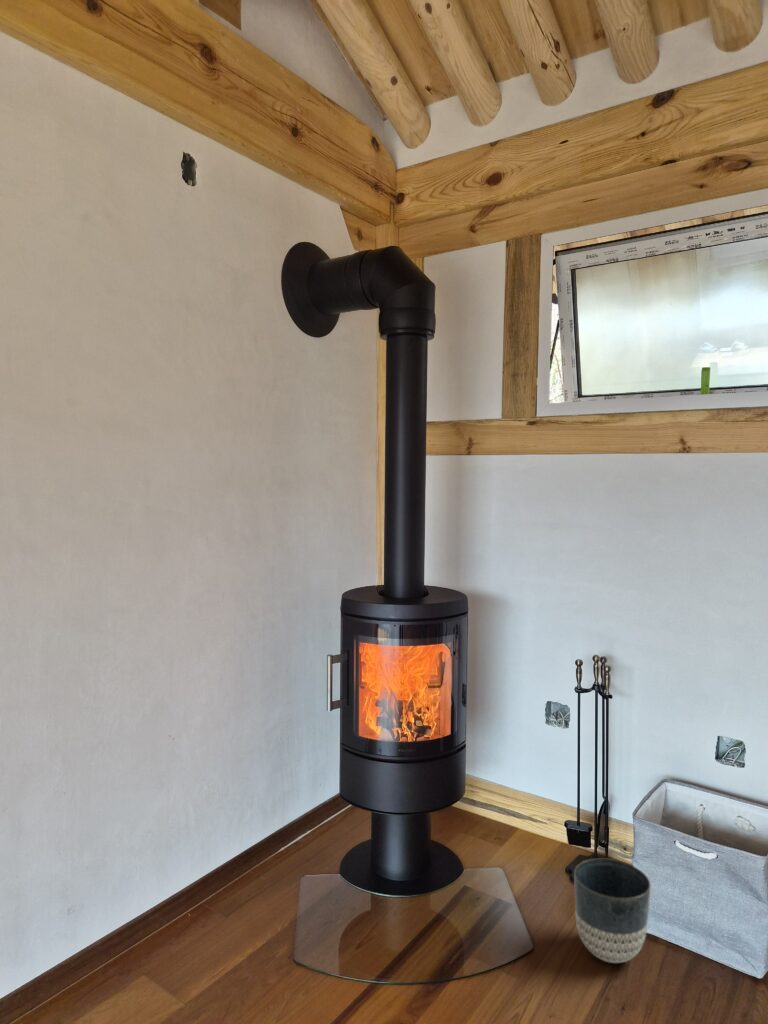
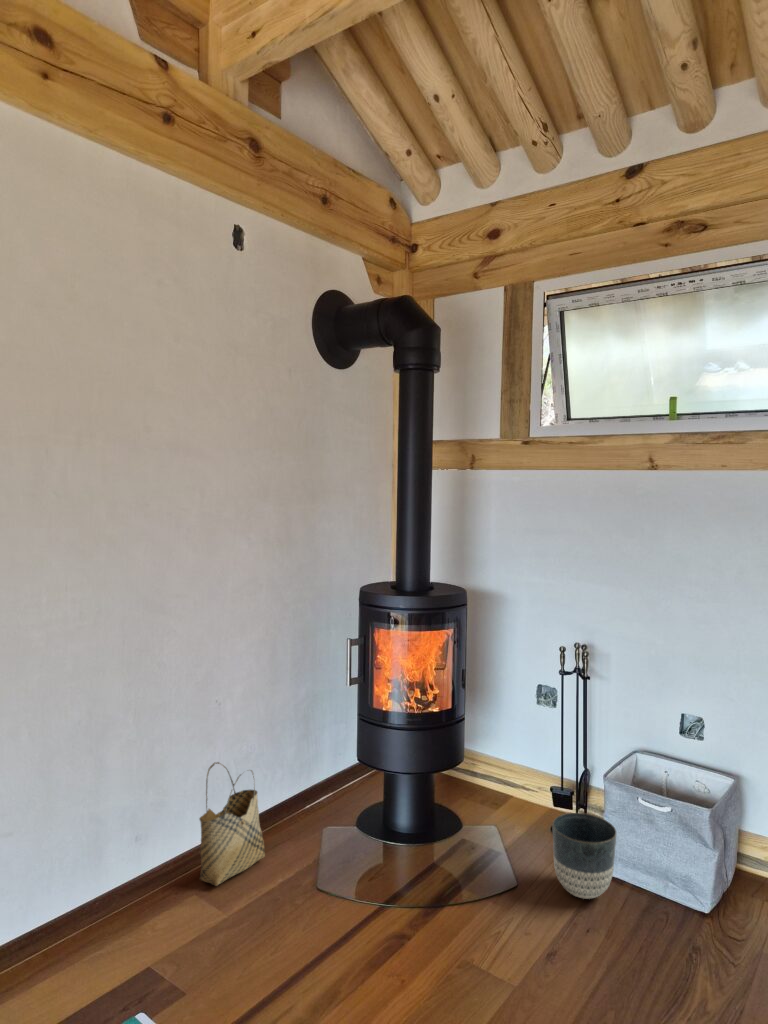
woven basket: none [150,806,231,959] -> present [200,762,265,886]

